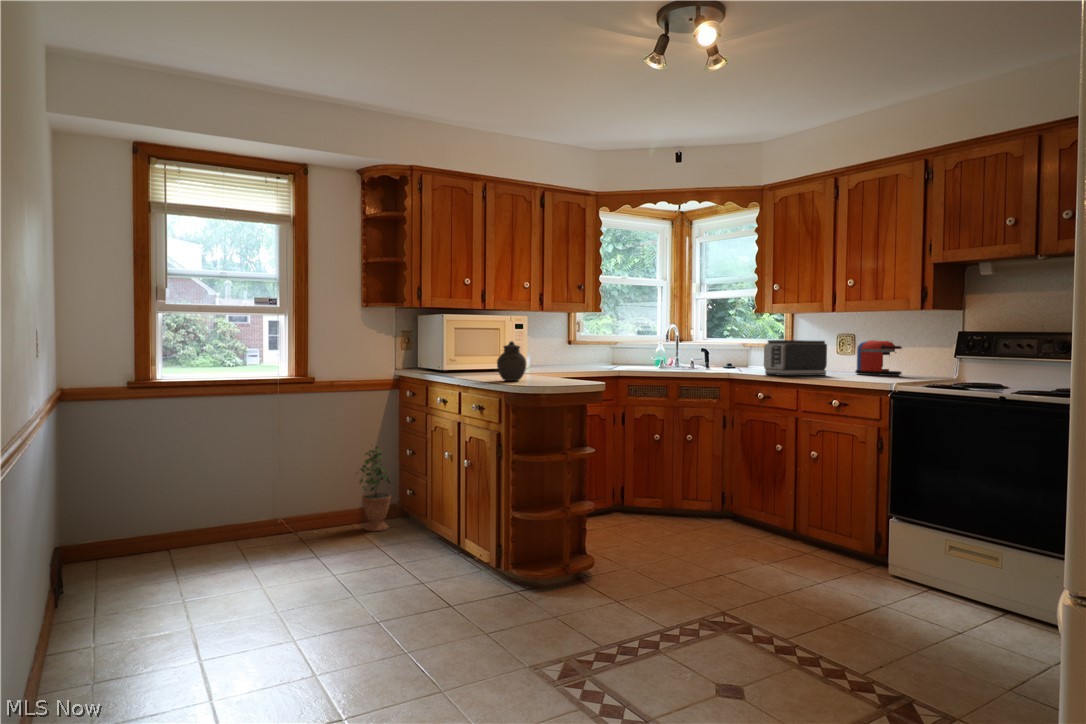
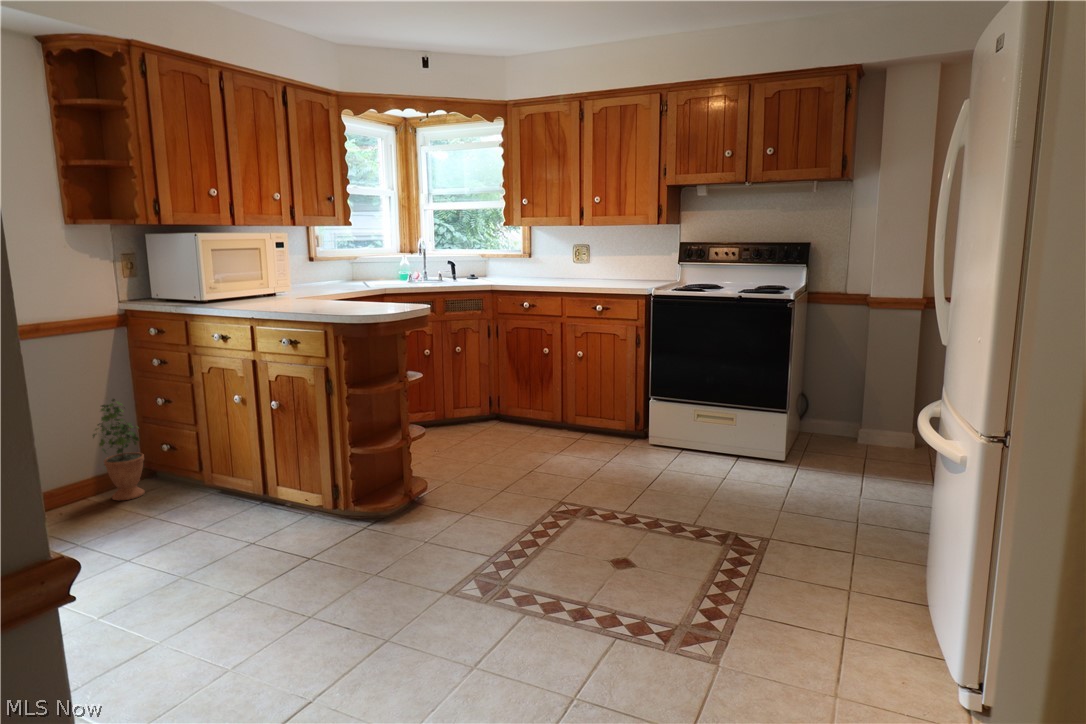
toaster: present [764,340,827,376] -> none [527,252,578,285]
coffee maker: present [855,340,902,376] -> none [594,250,636,280]
jar: present [497,341,526,381] -> none [301,265,334,309]

